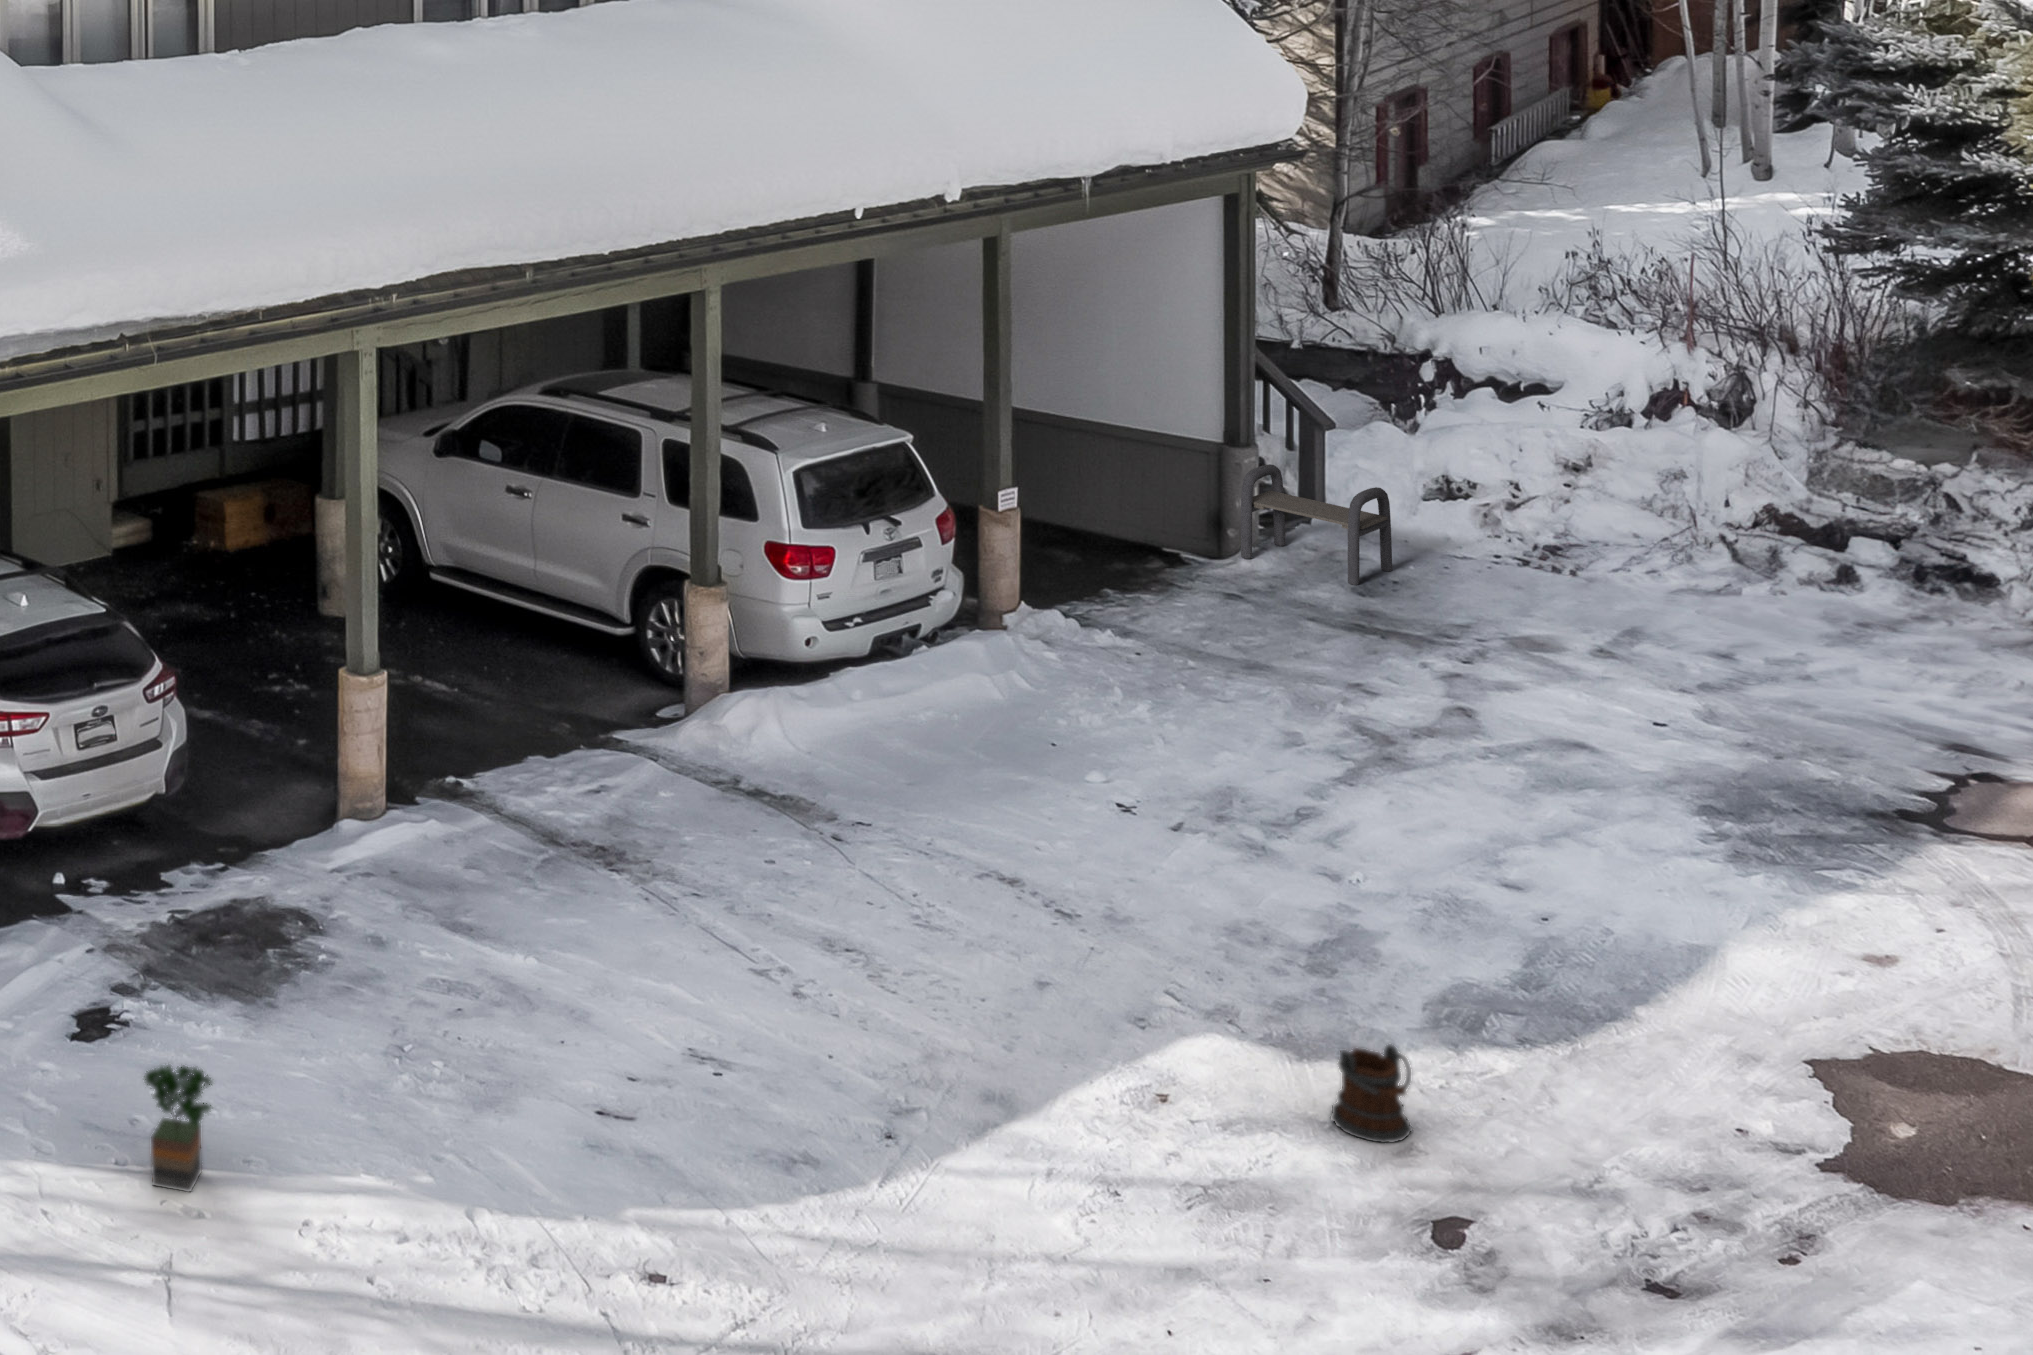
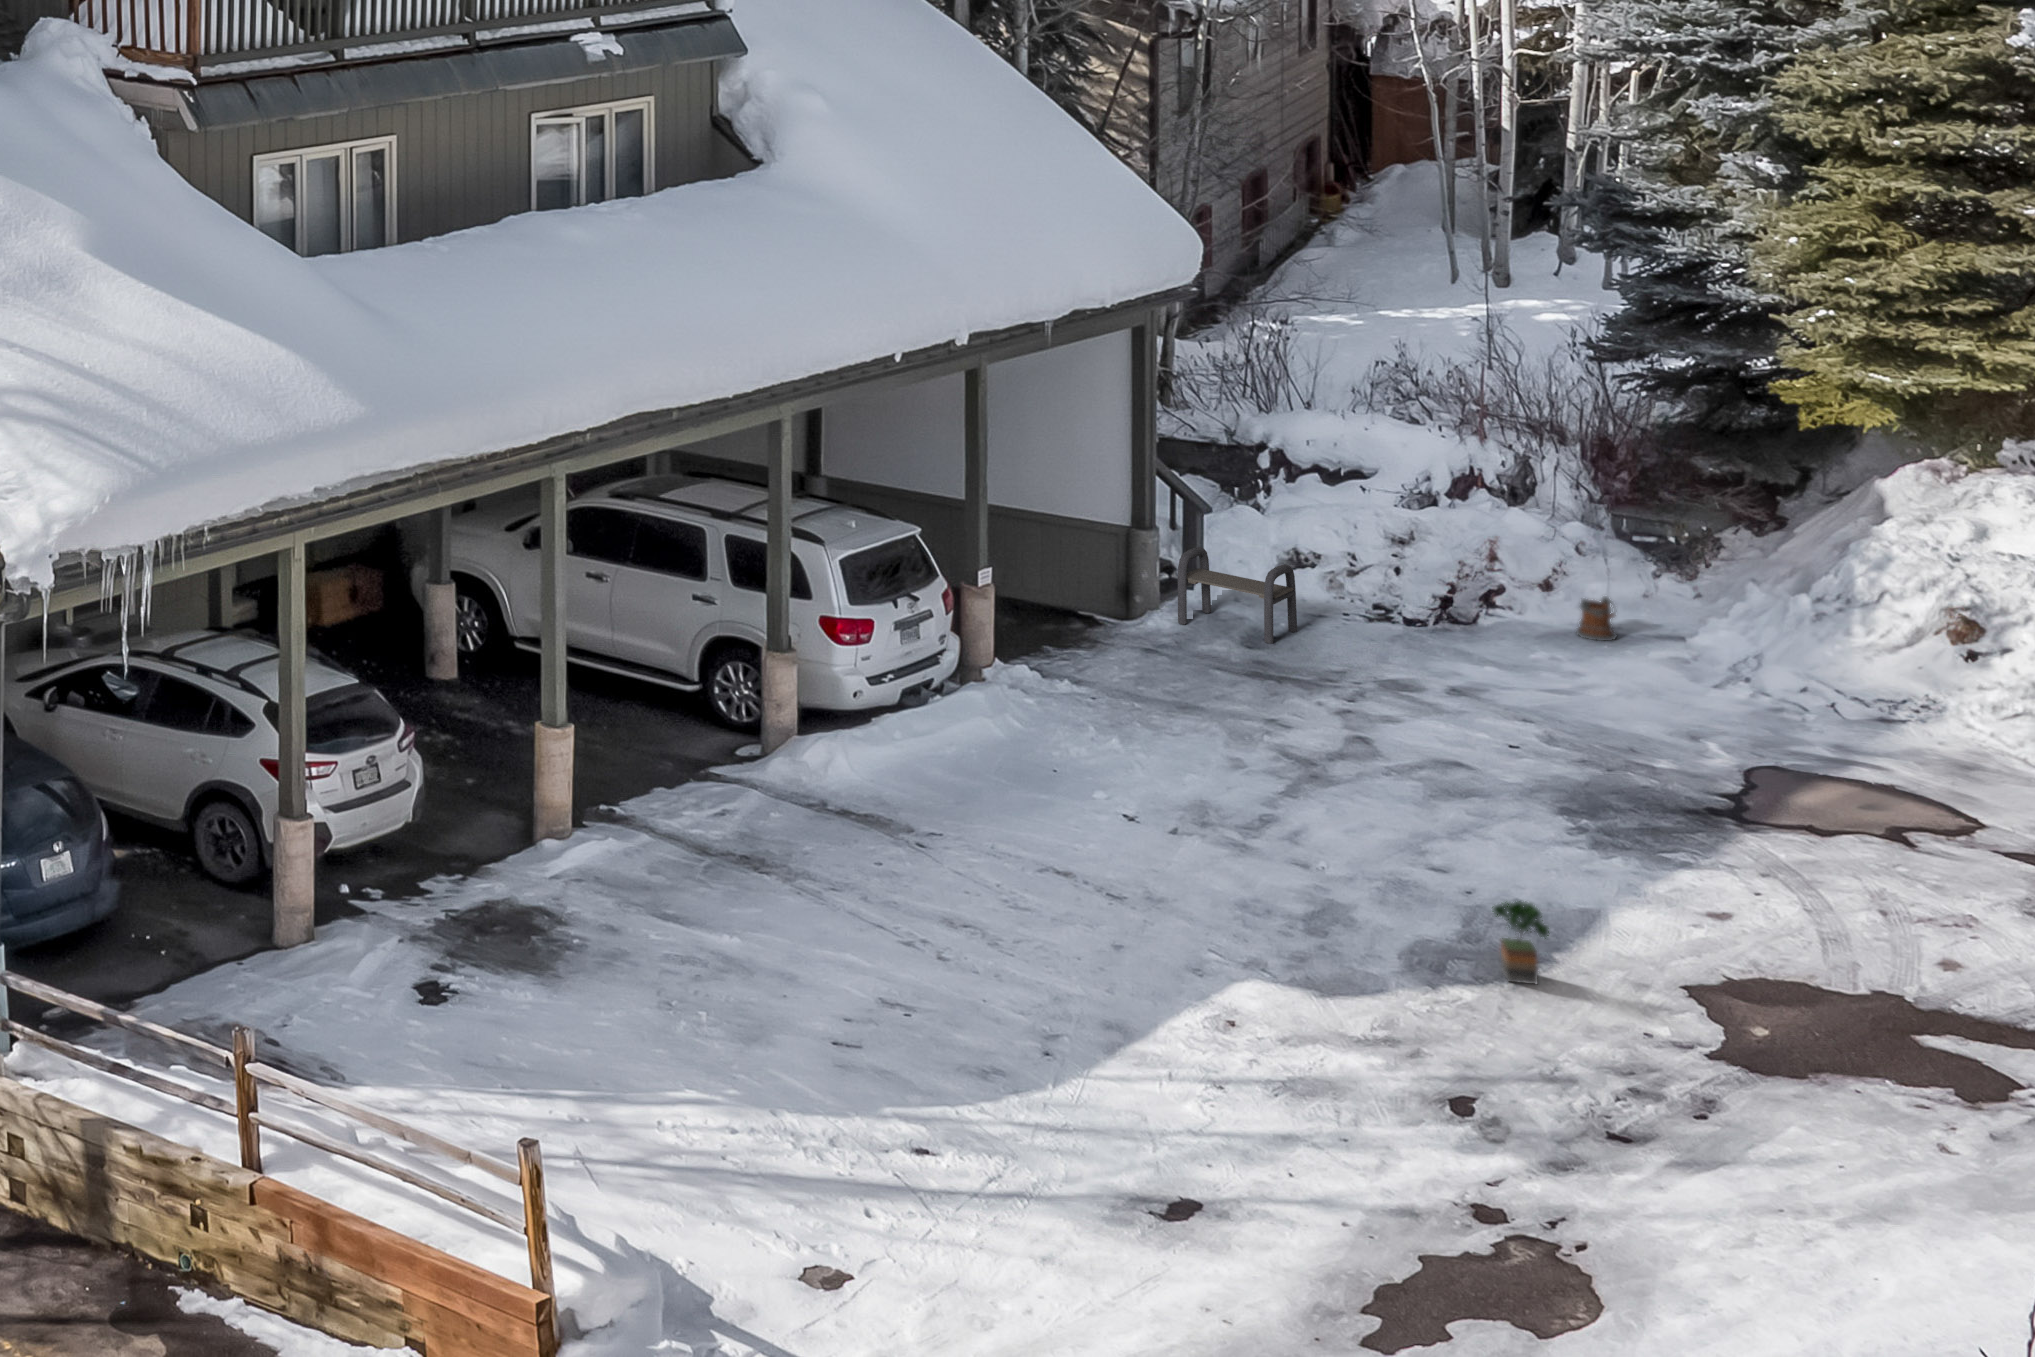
bucket: present [1331,1044,1412,1143] -> present [1576,597,1616,641]
potted tree: present [144,1065,212,1192] -> present [1492,901,1549,984]

